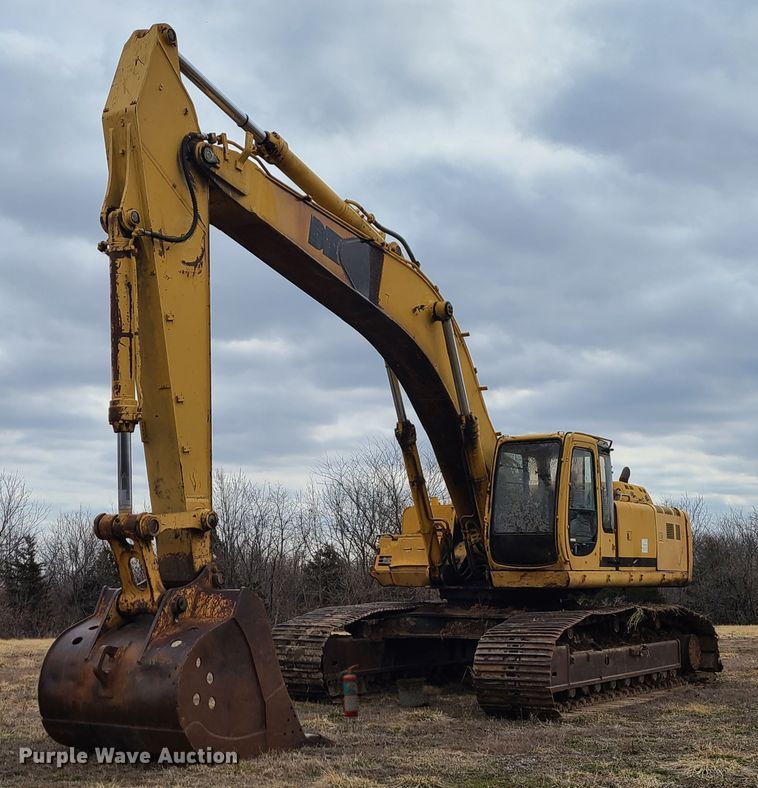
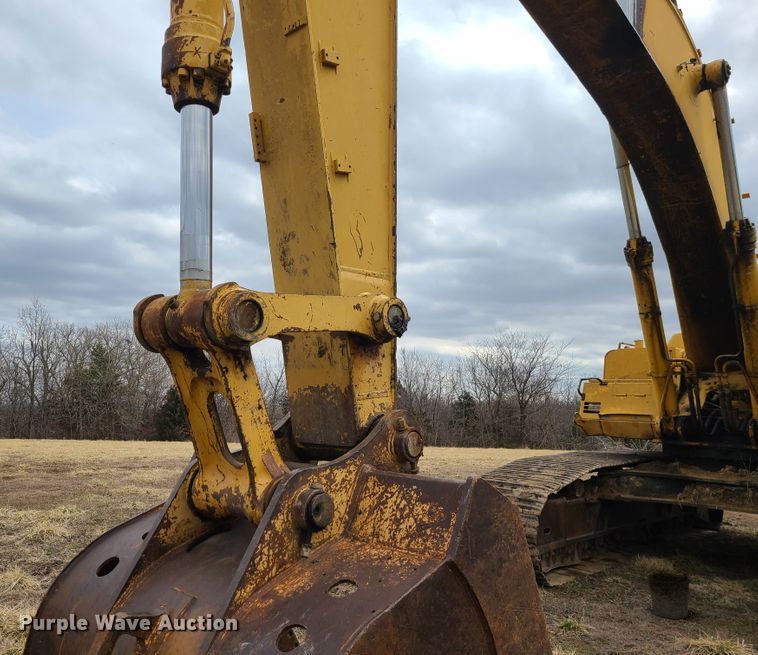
fire extinguisher: present [338,666,359,716] -> none [579,564,615,645]

